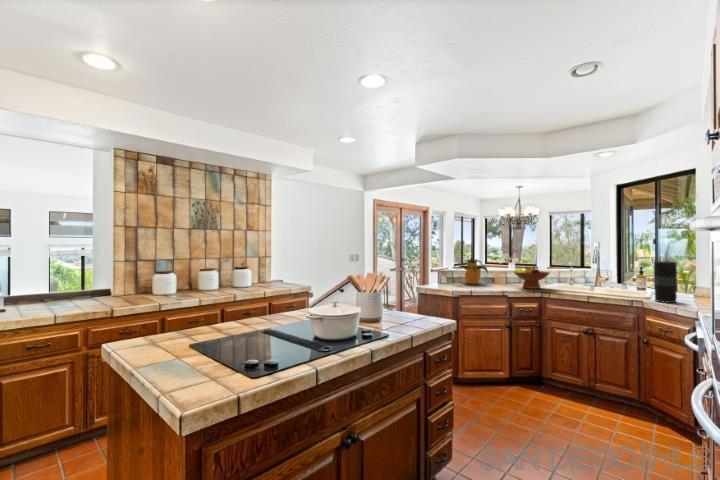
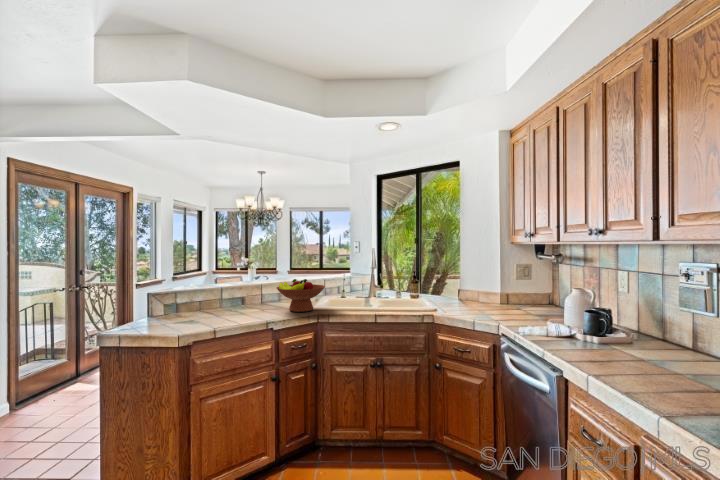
potted plant: present [457,258,488,284] -> none [184,269,237,312]
vase: present [654,261,677,303] -> none [443,265,465,316]

